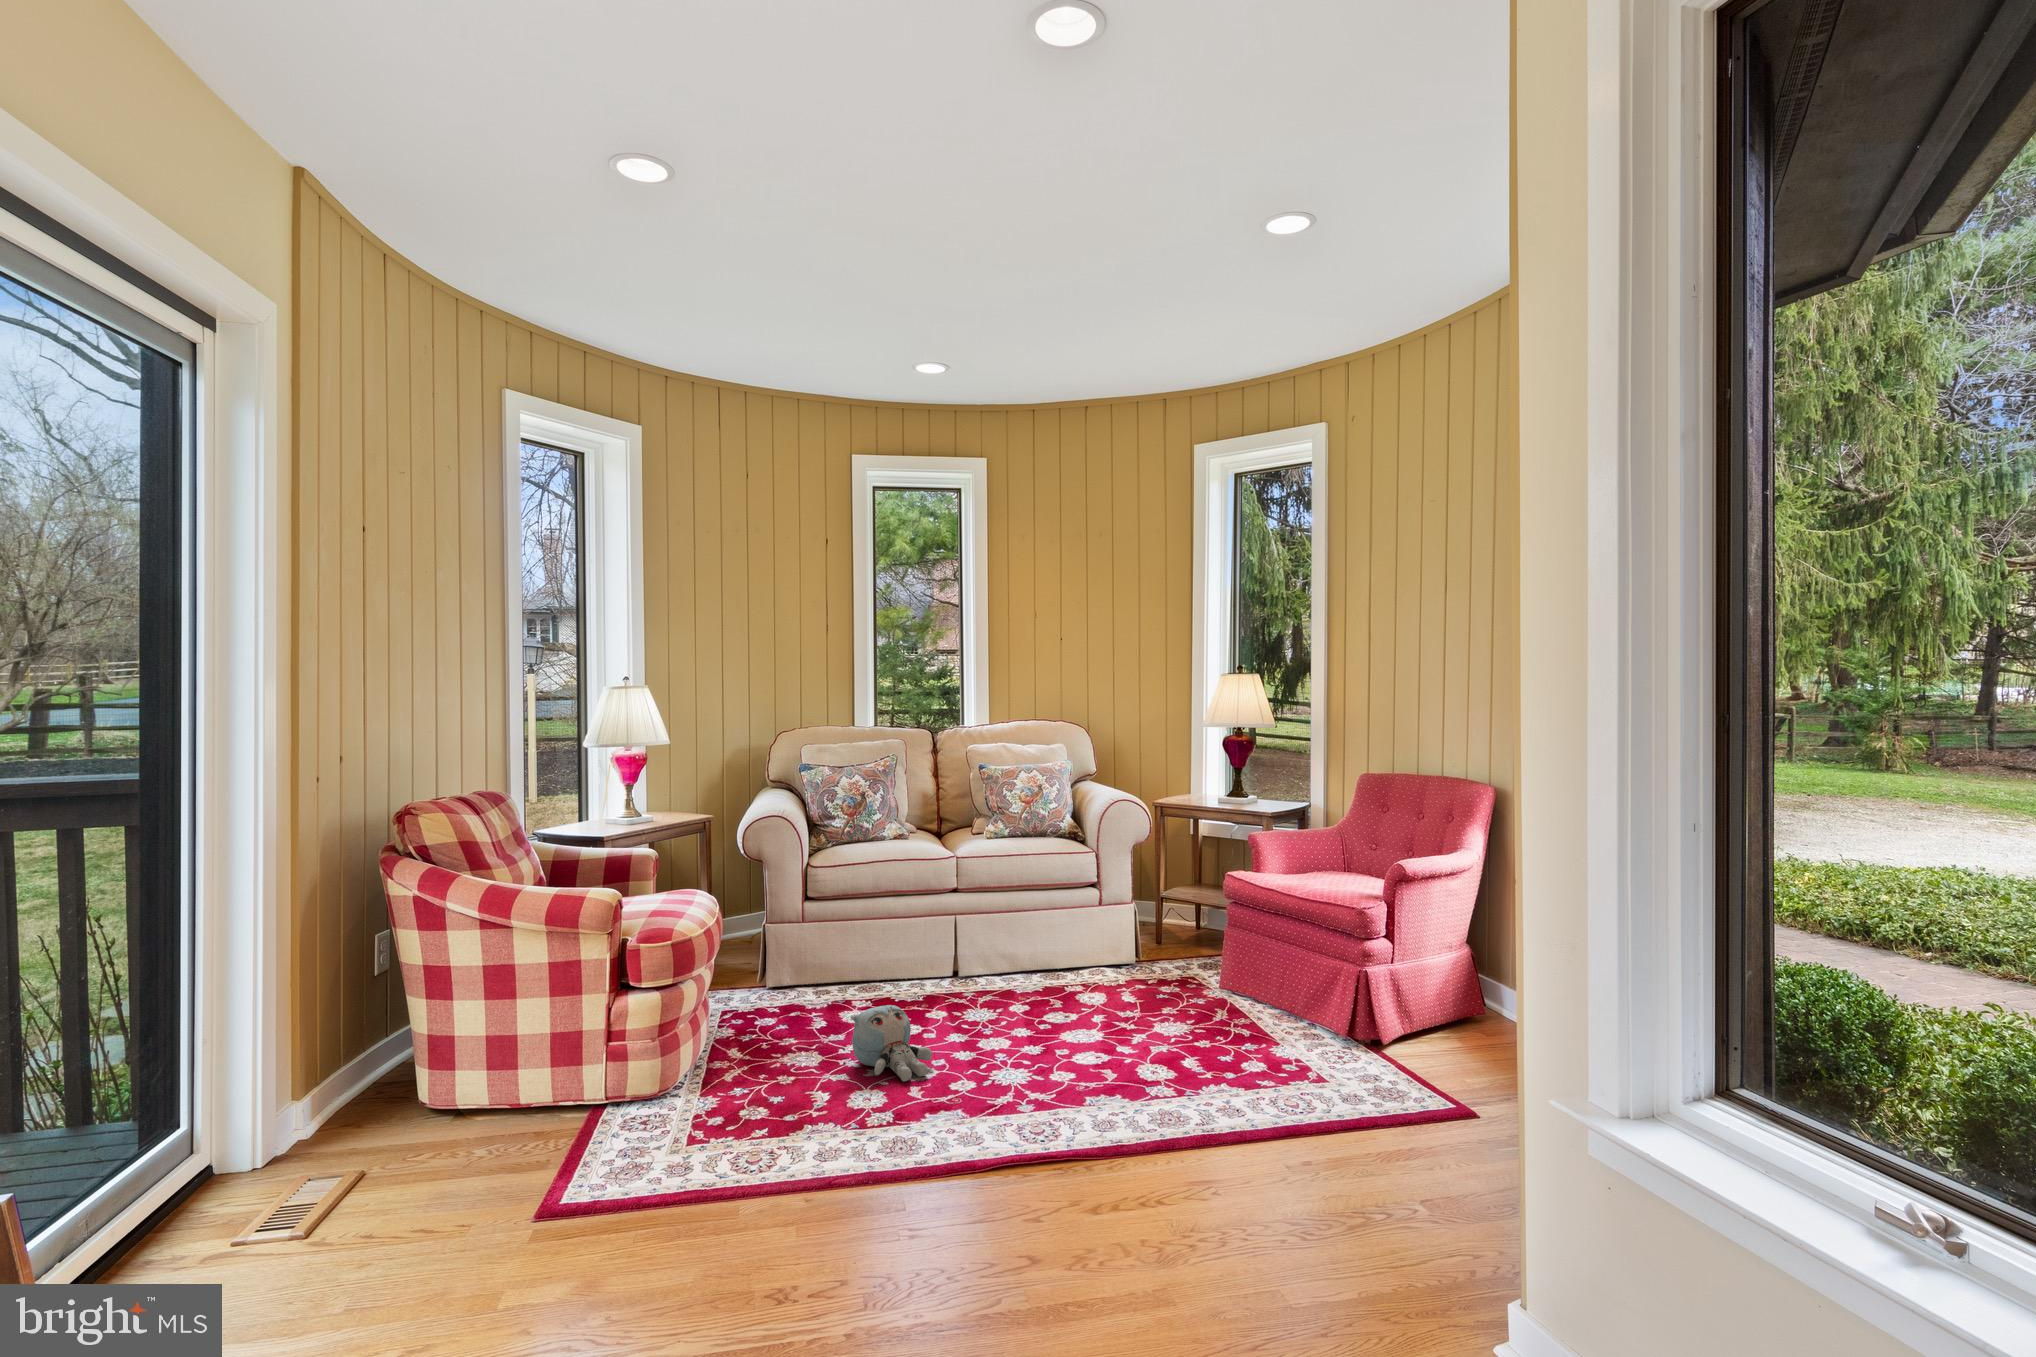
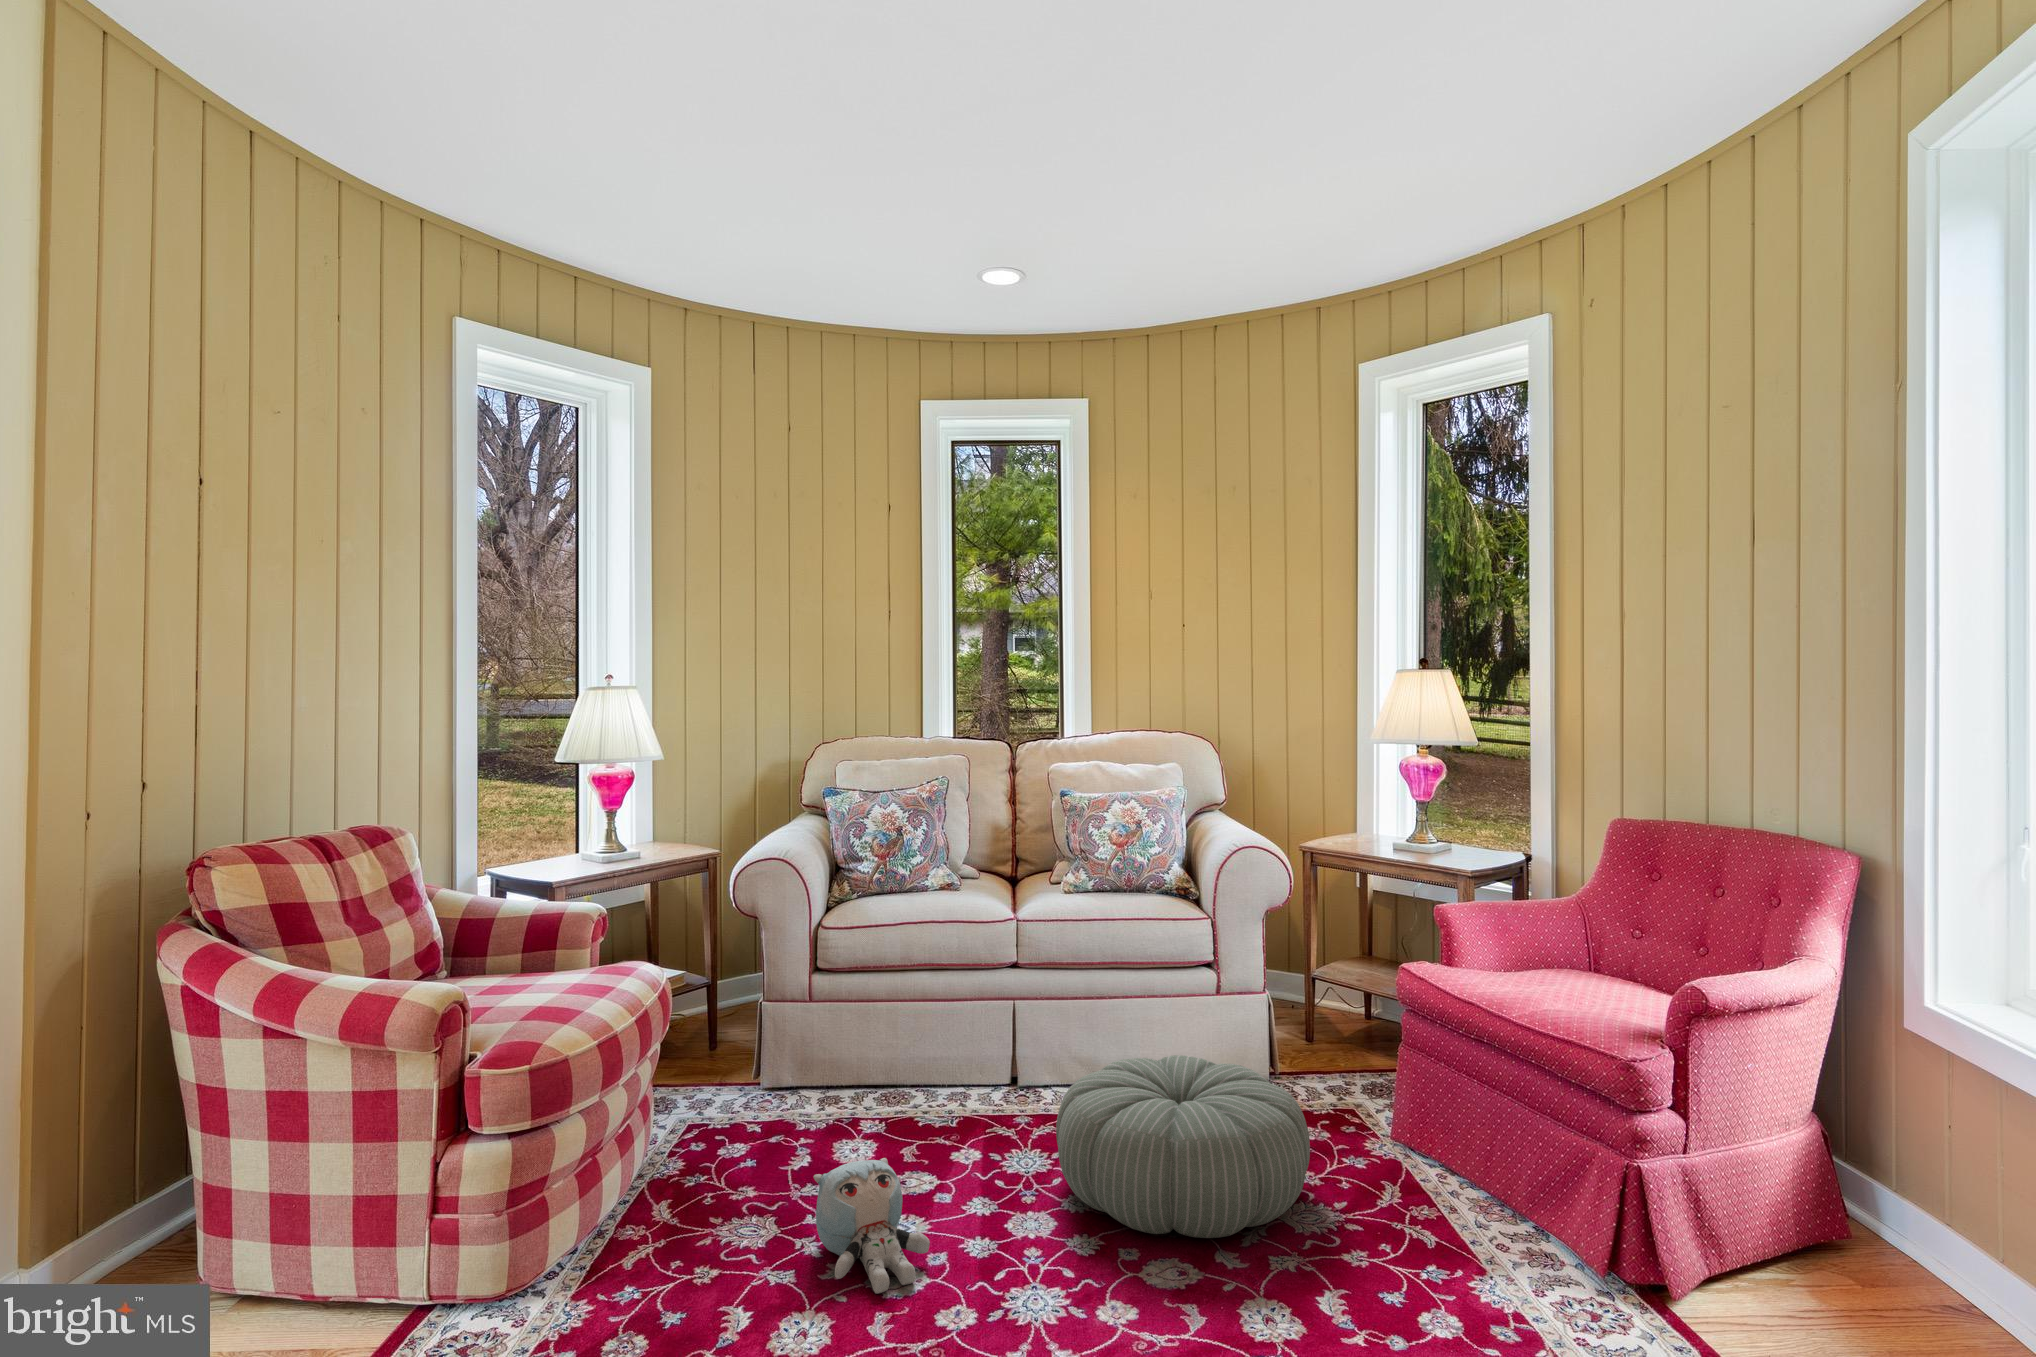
pouf: none [1003,938,1171,1042] -> present [1056,1055,1310,1238]

